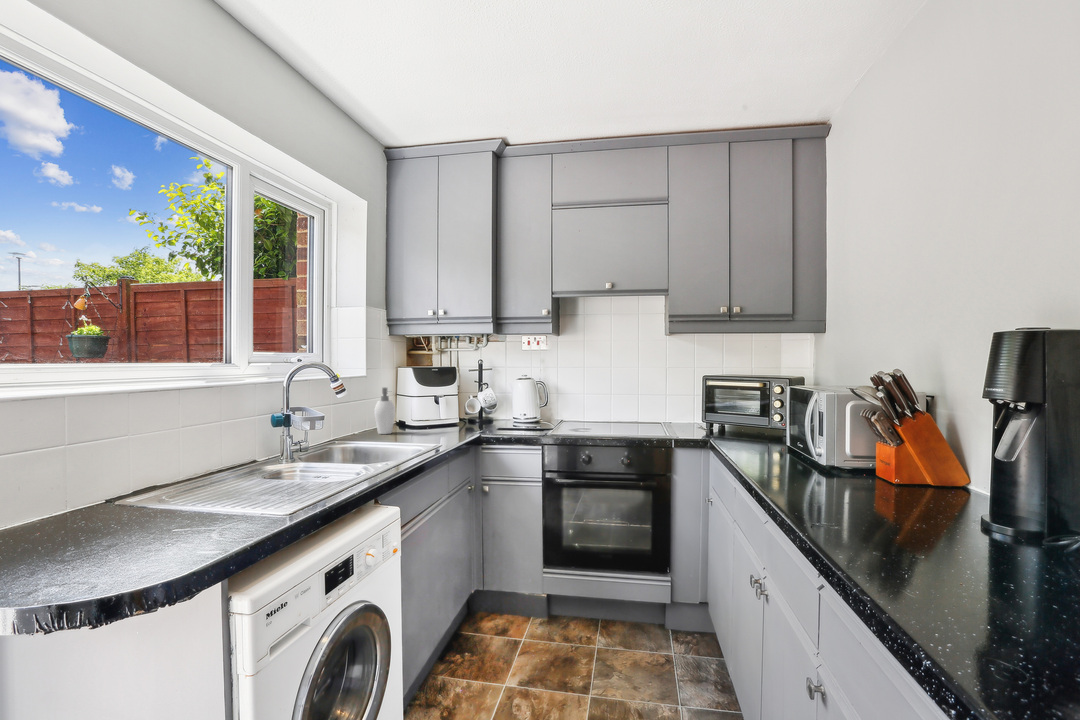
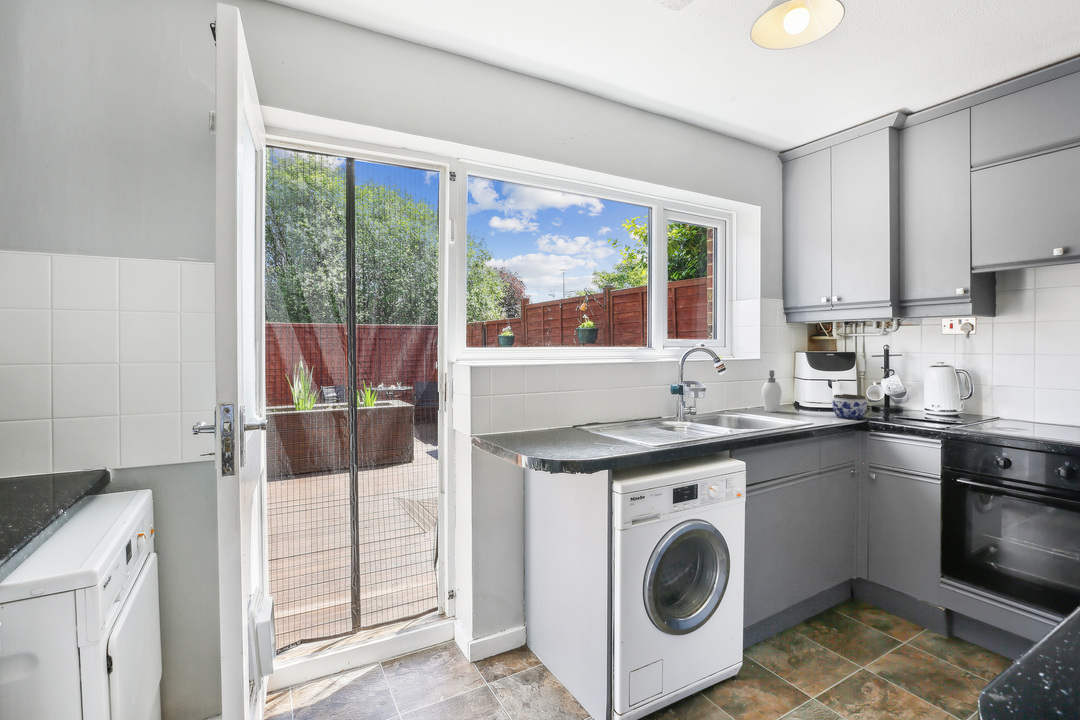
jar: none [446,408,476,433] -> present [832,394,867,419]

